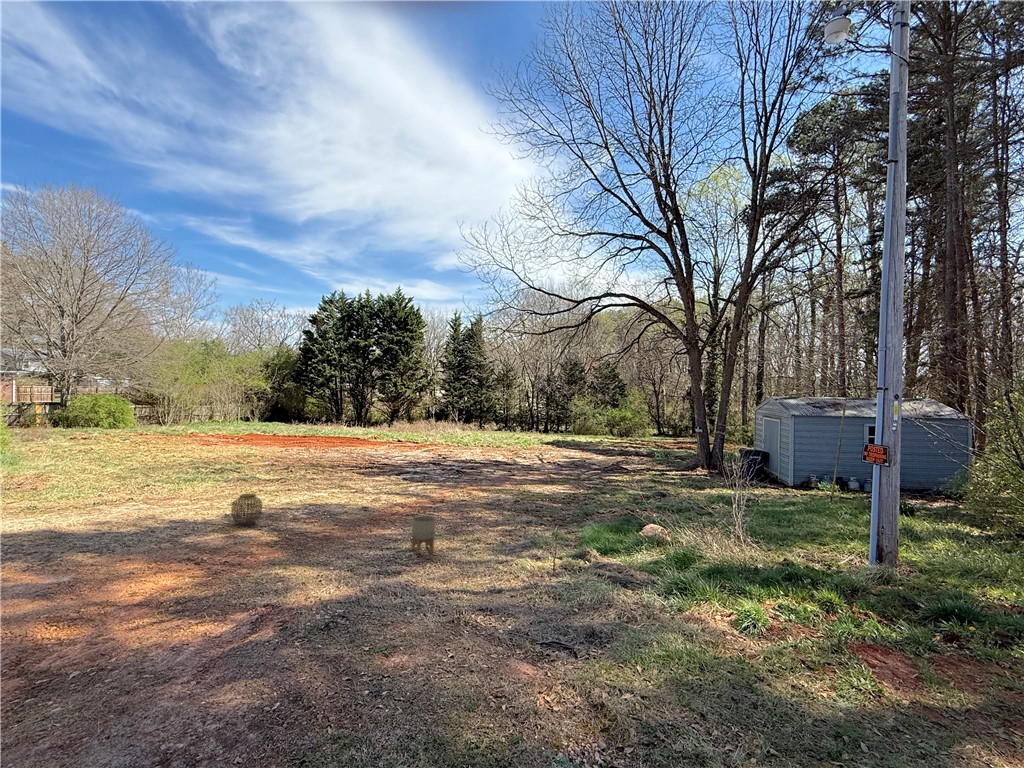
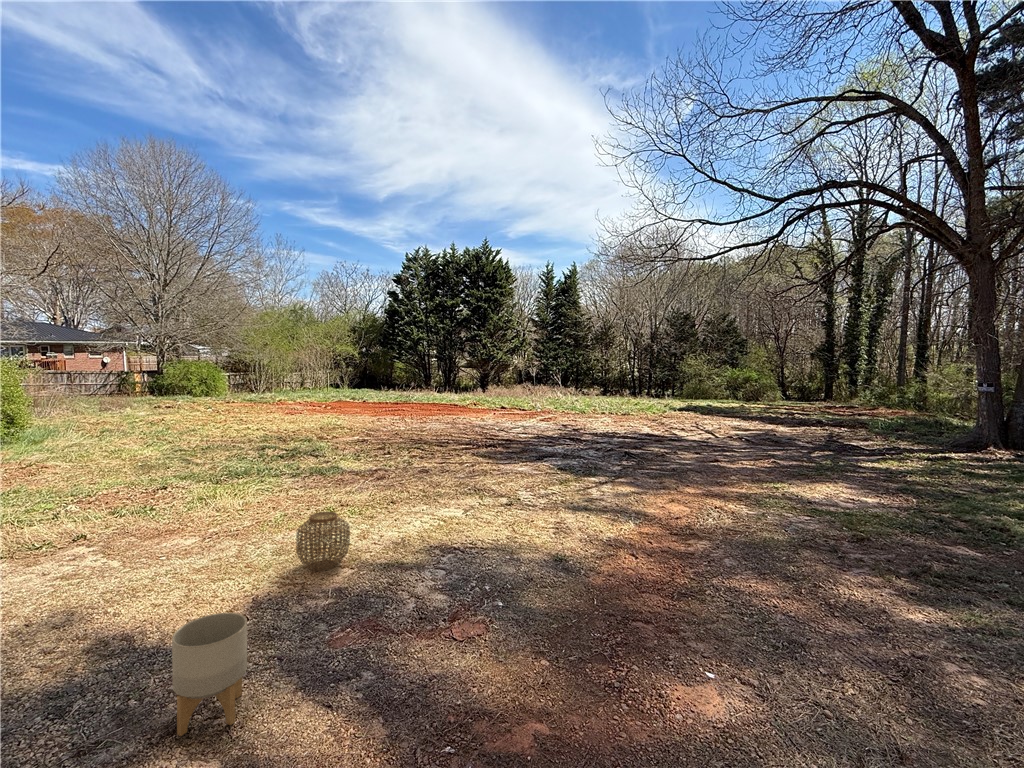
planter: present [412,516,435,554] -> present [172,613,247,736]

